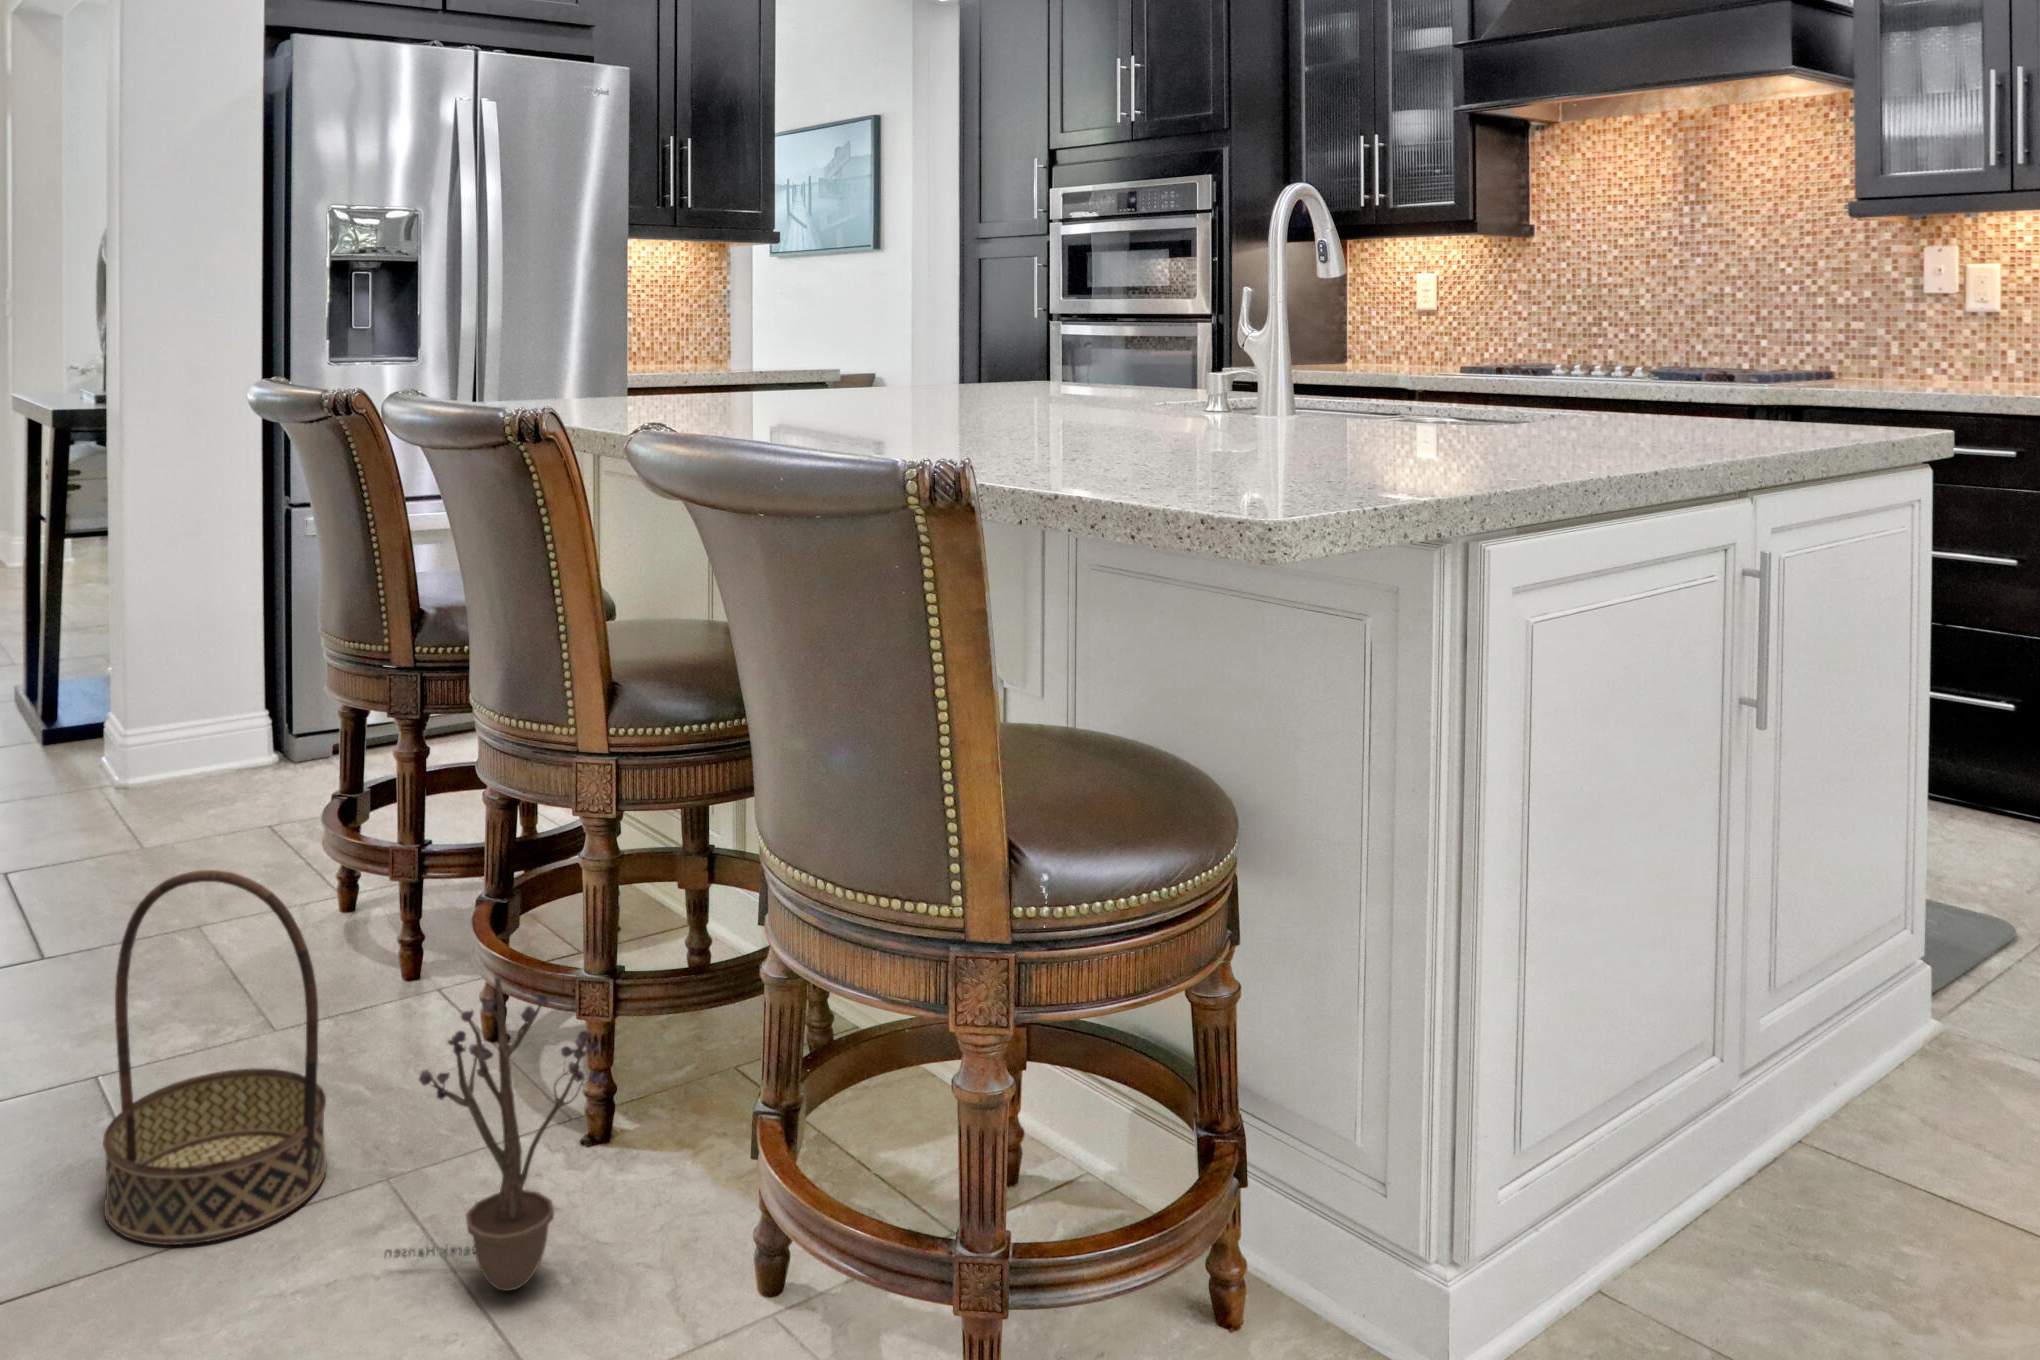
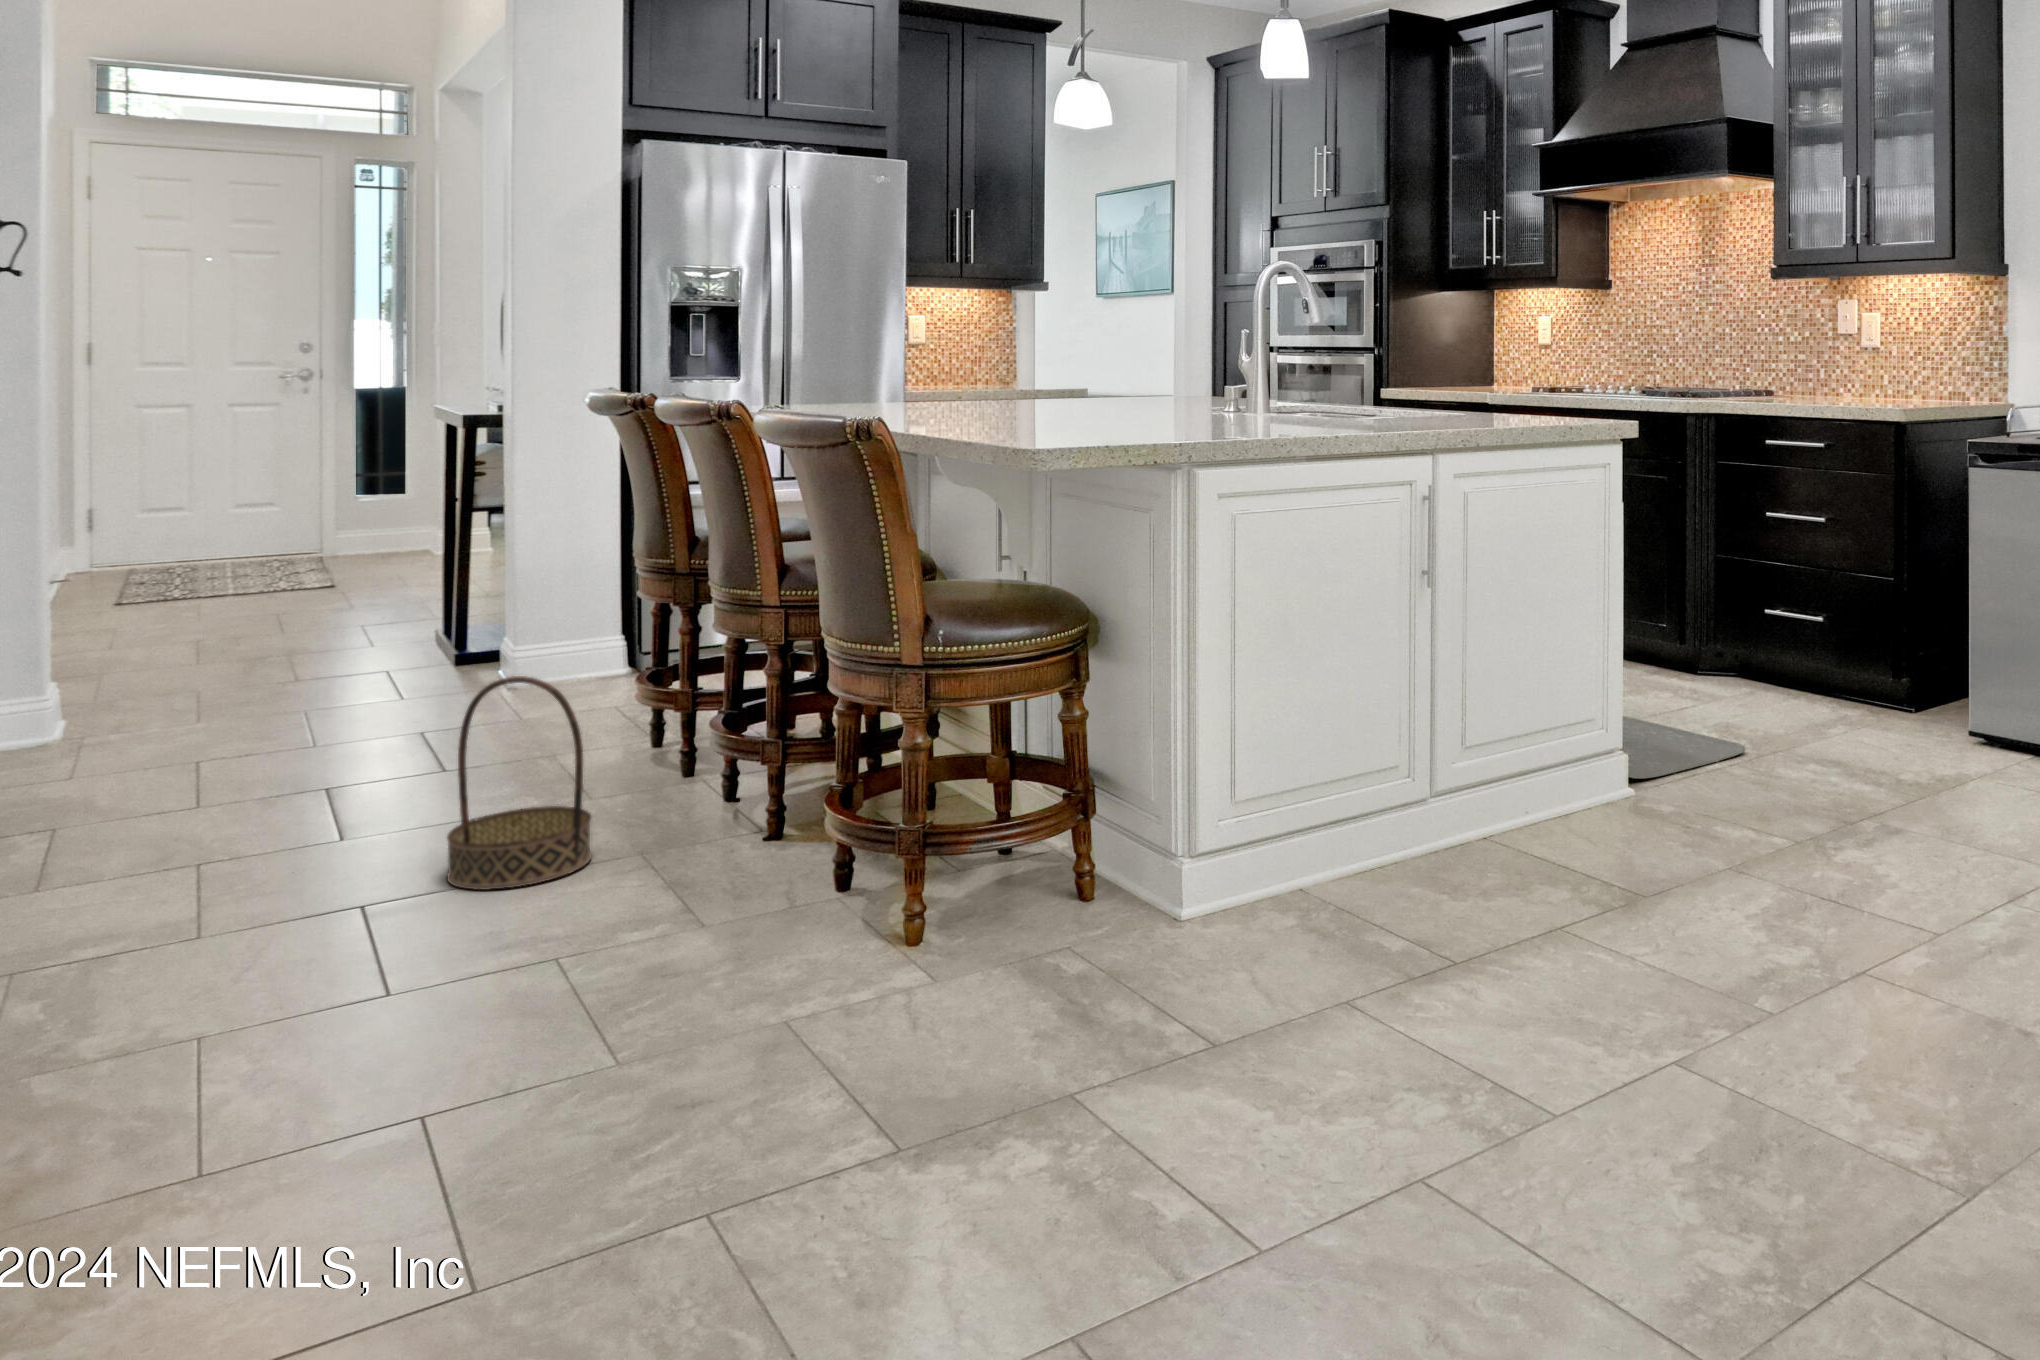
decorative plant: present [385,977,607,1291] -> none [613,723,744,902]

